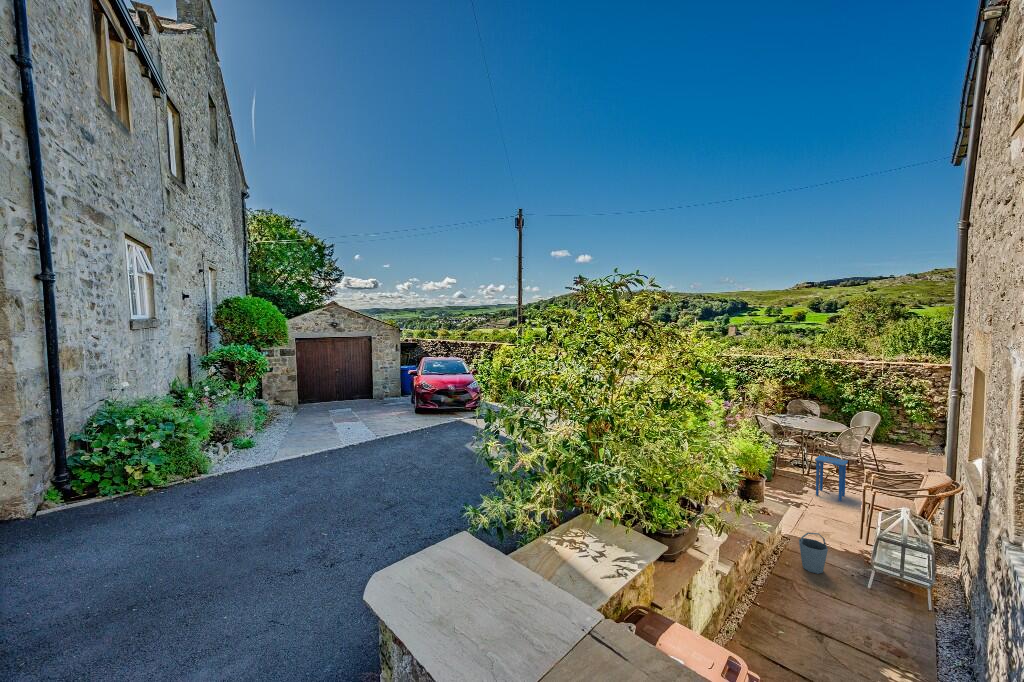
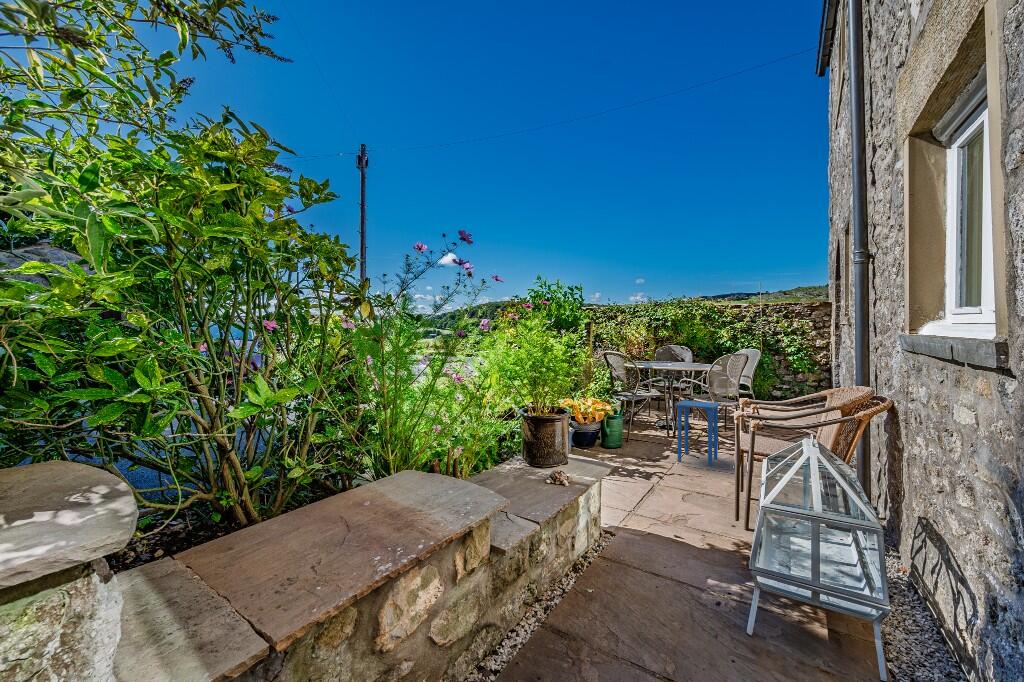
bucket: present [799,533,828,574] -> none [613,514,667,609]

